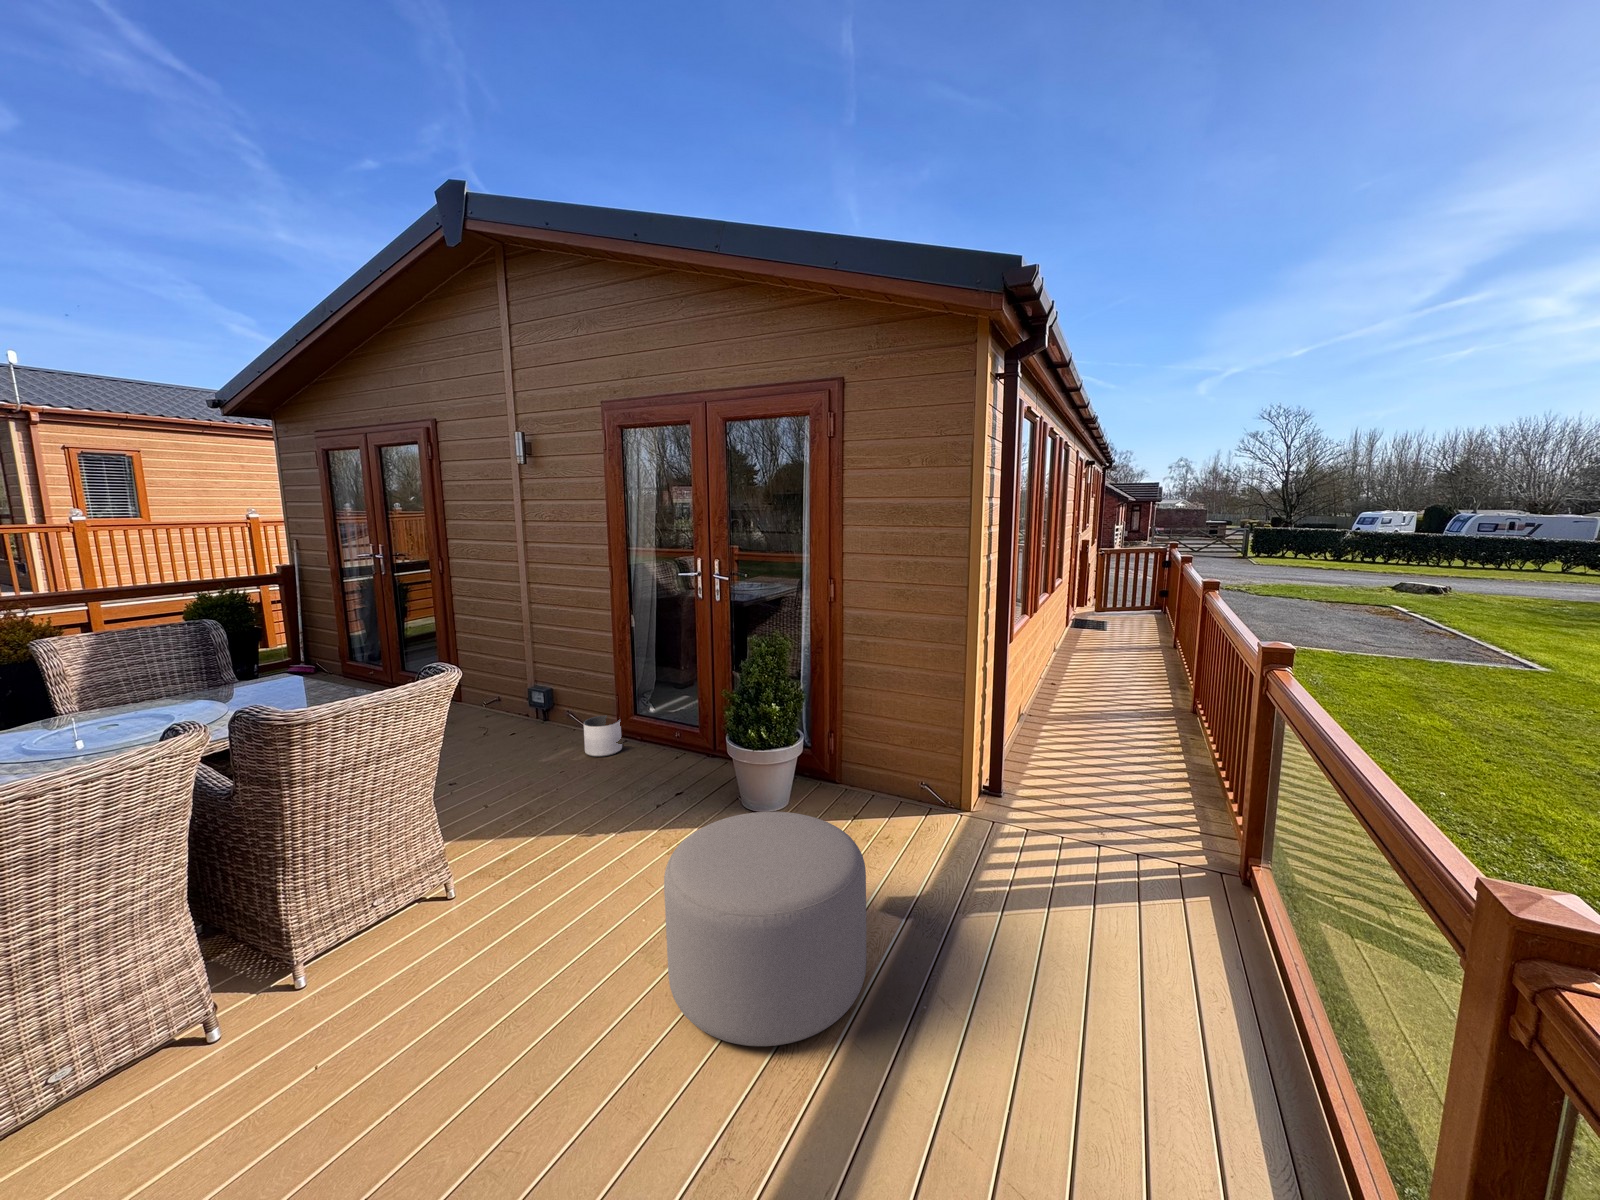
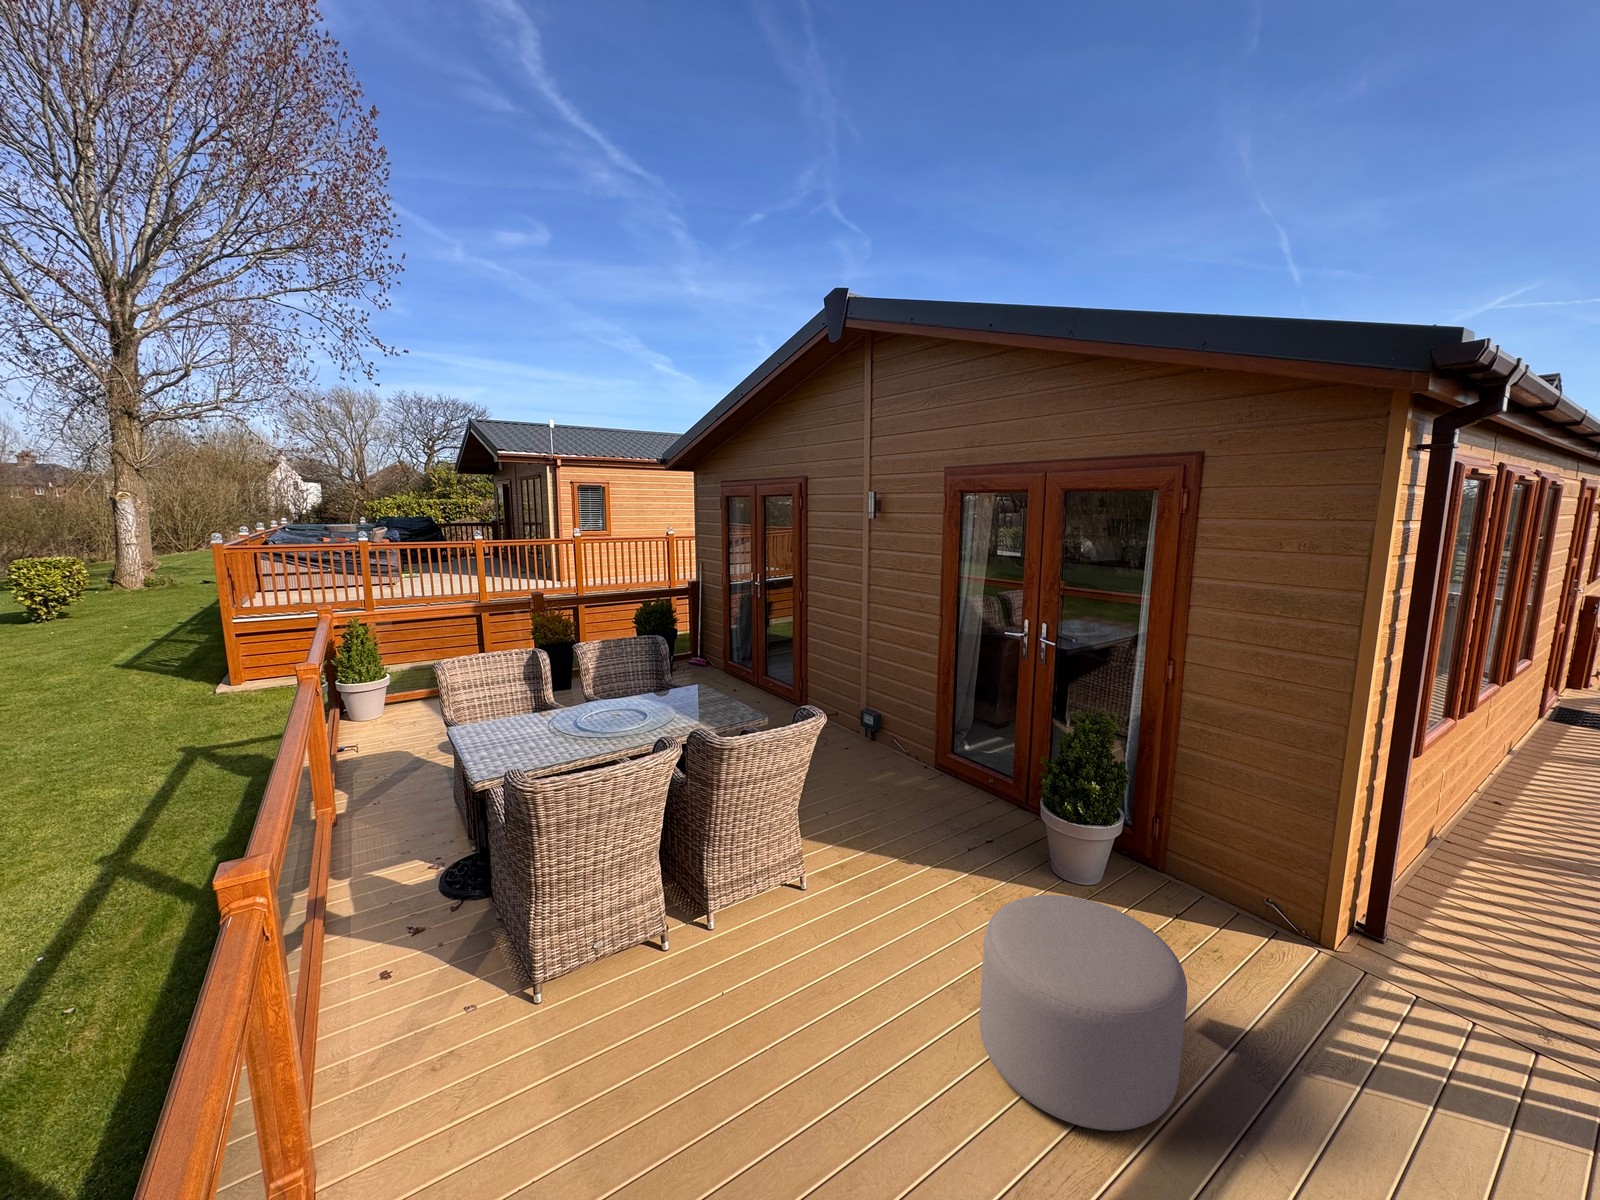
planter: present [584,716,622,757] -> none [905,744,939,784]

